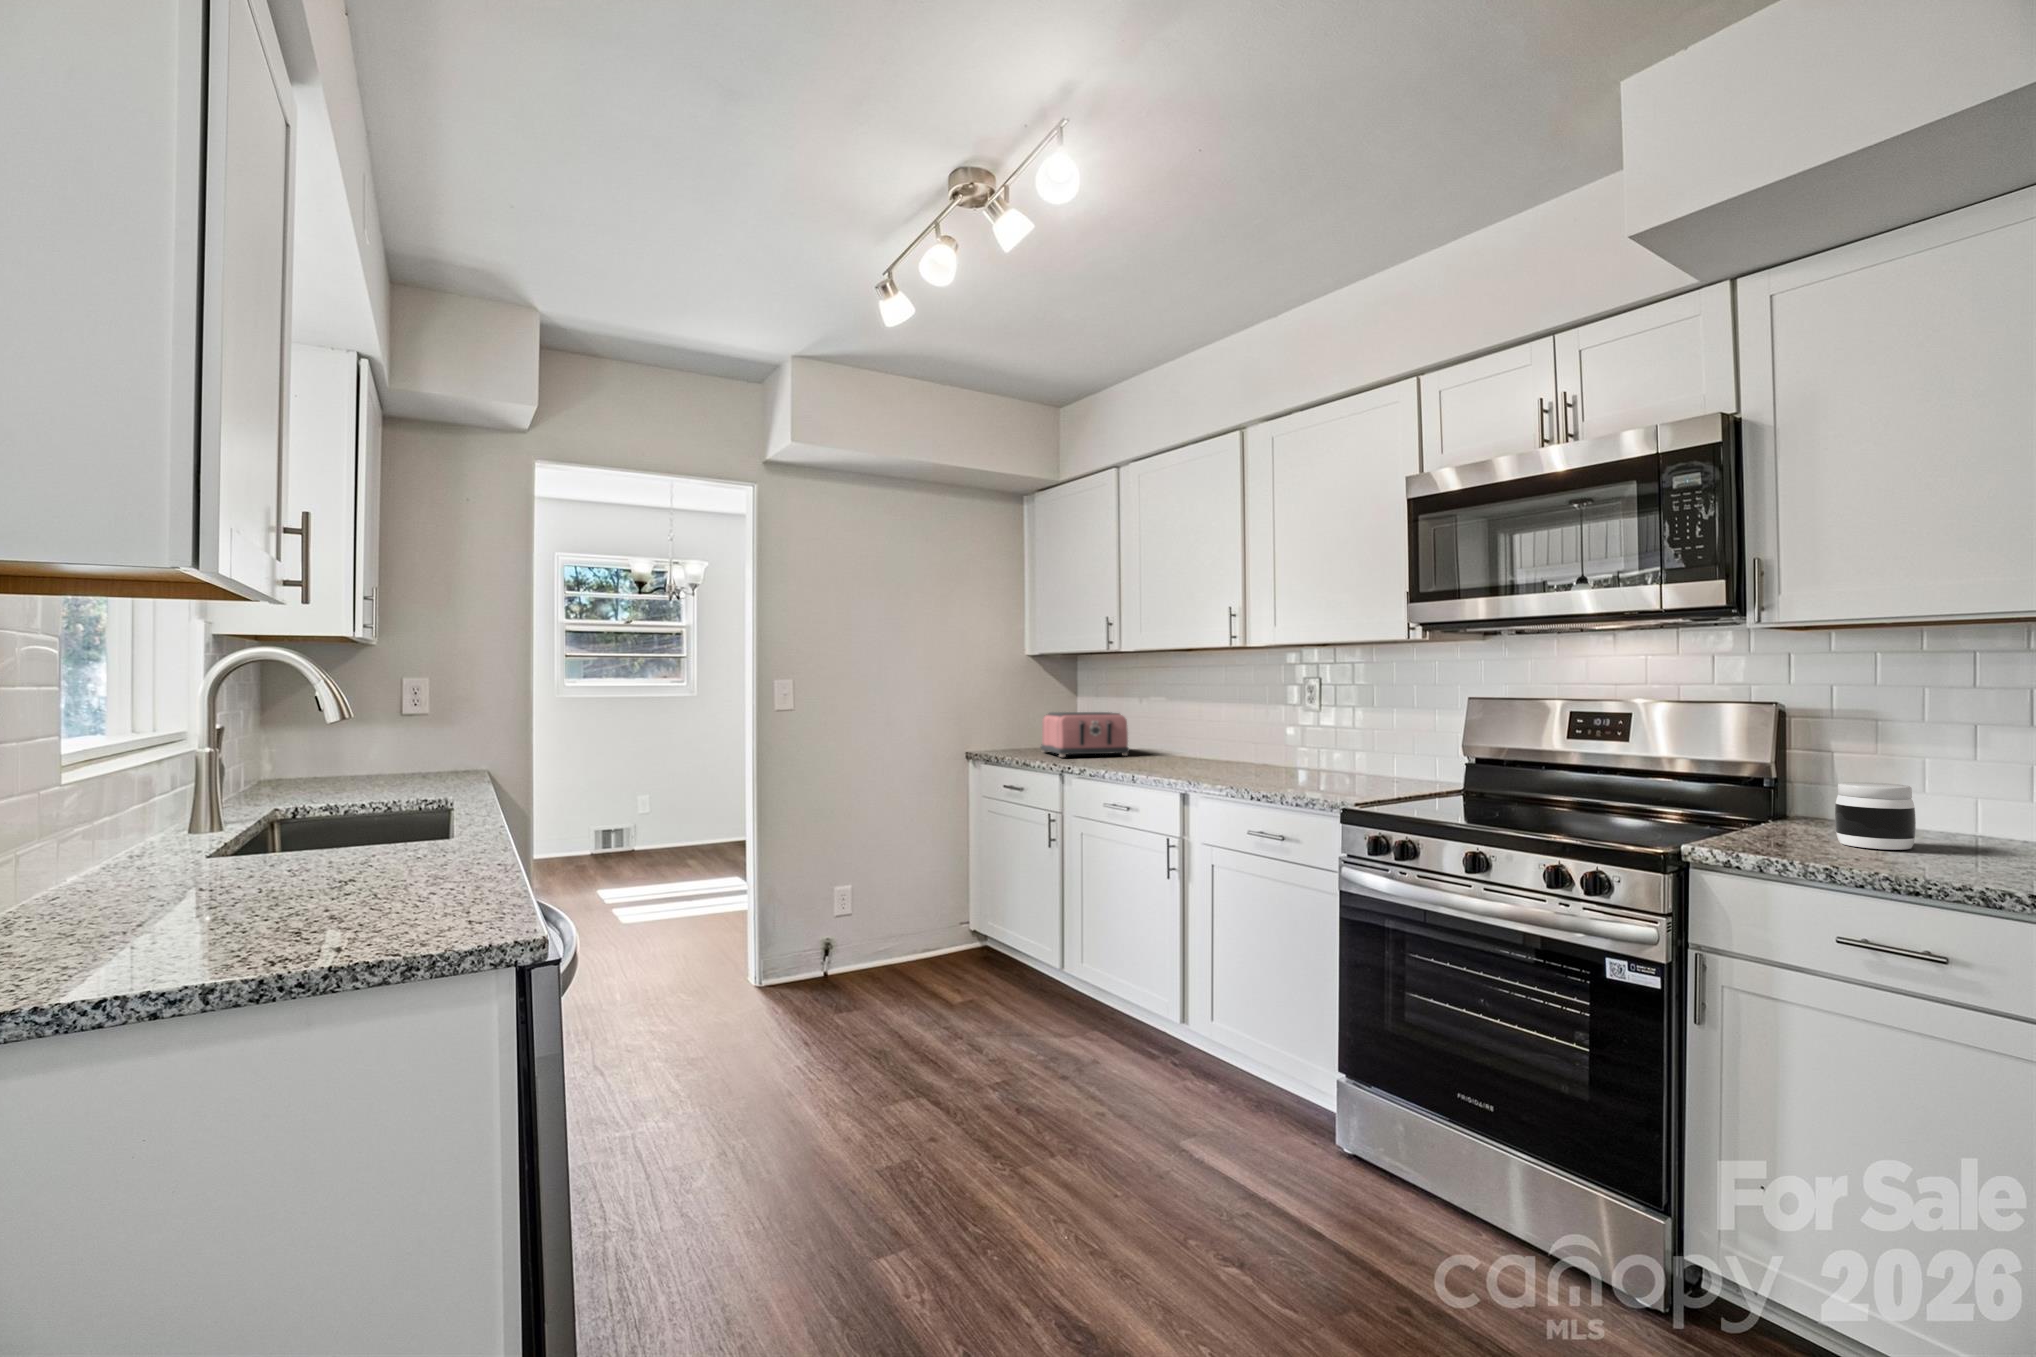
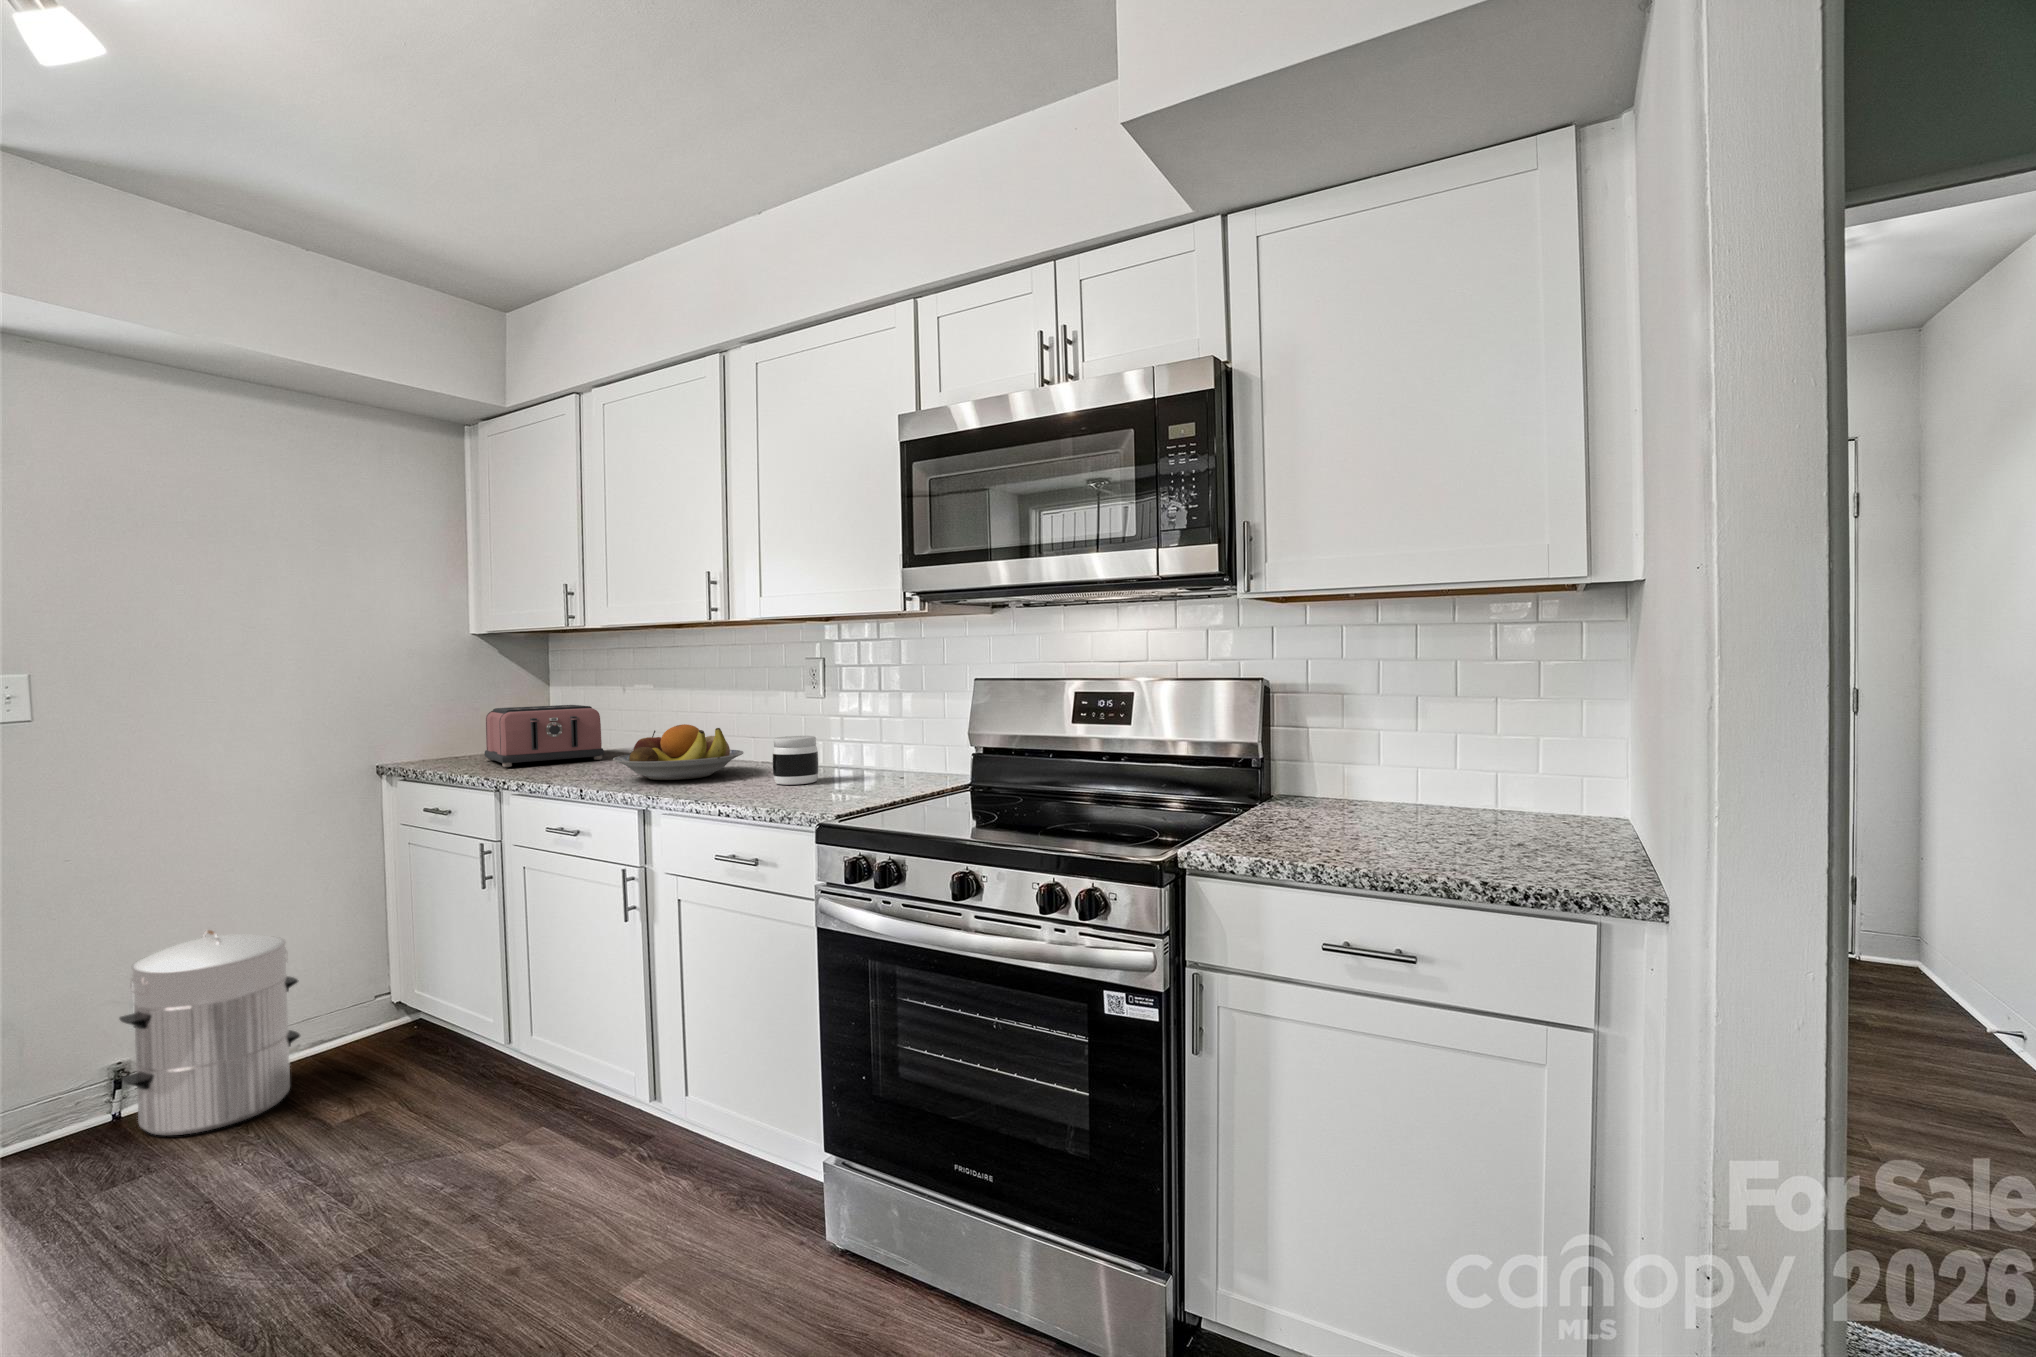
fruit bowl: none [1151,729,1251,772] -> present [613,724,744,780]
jar: present [1835,782,1916,850] -> present [773,736,818,785]
waste bin: none [835,858,929,993] -> present [119,930,300,1135]

